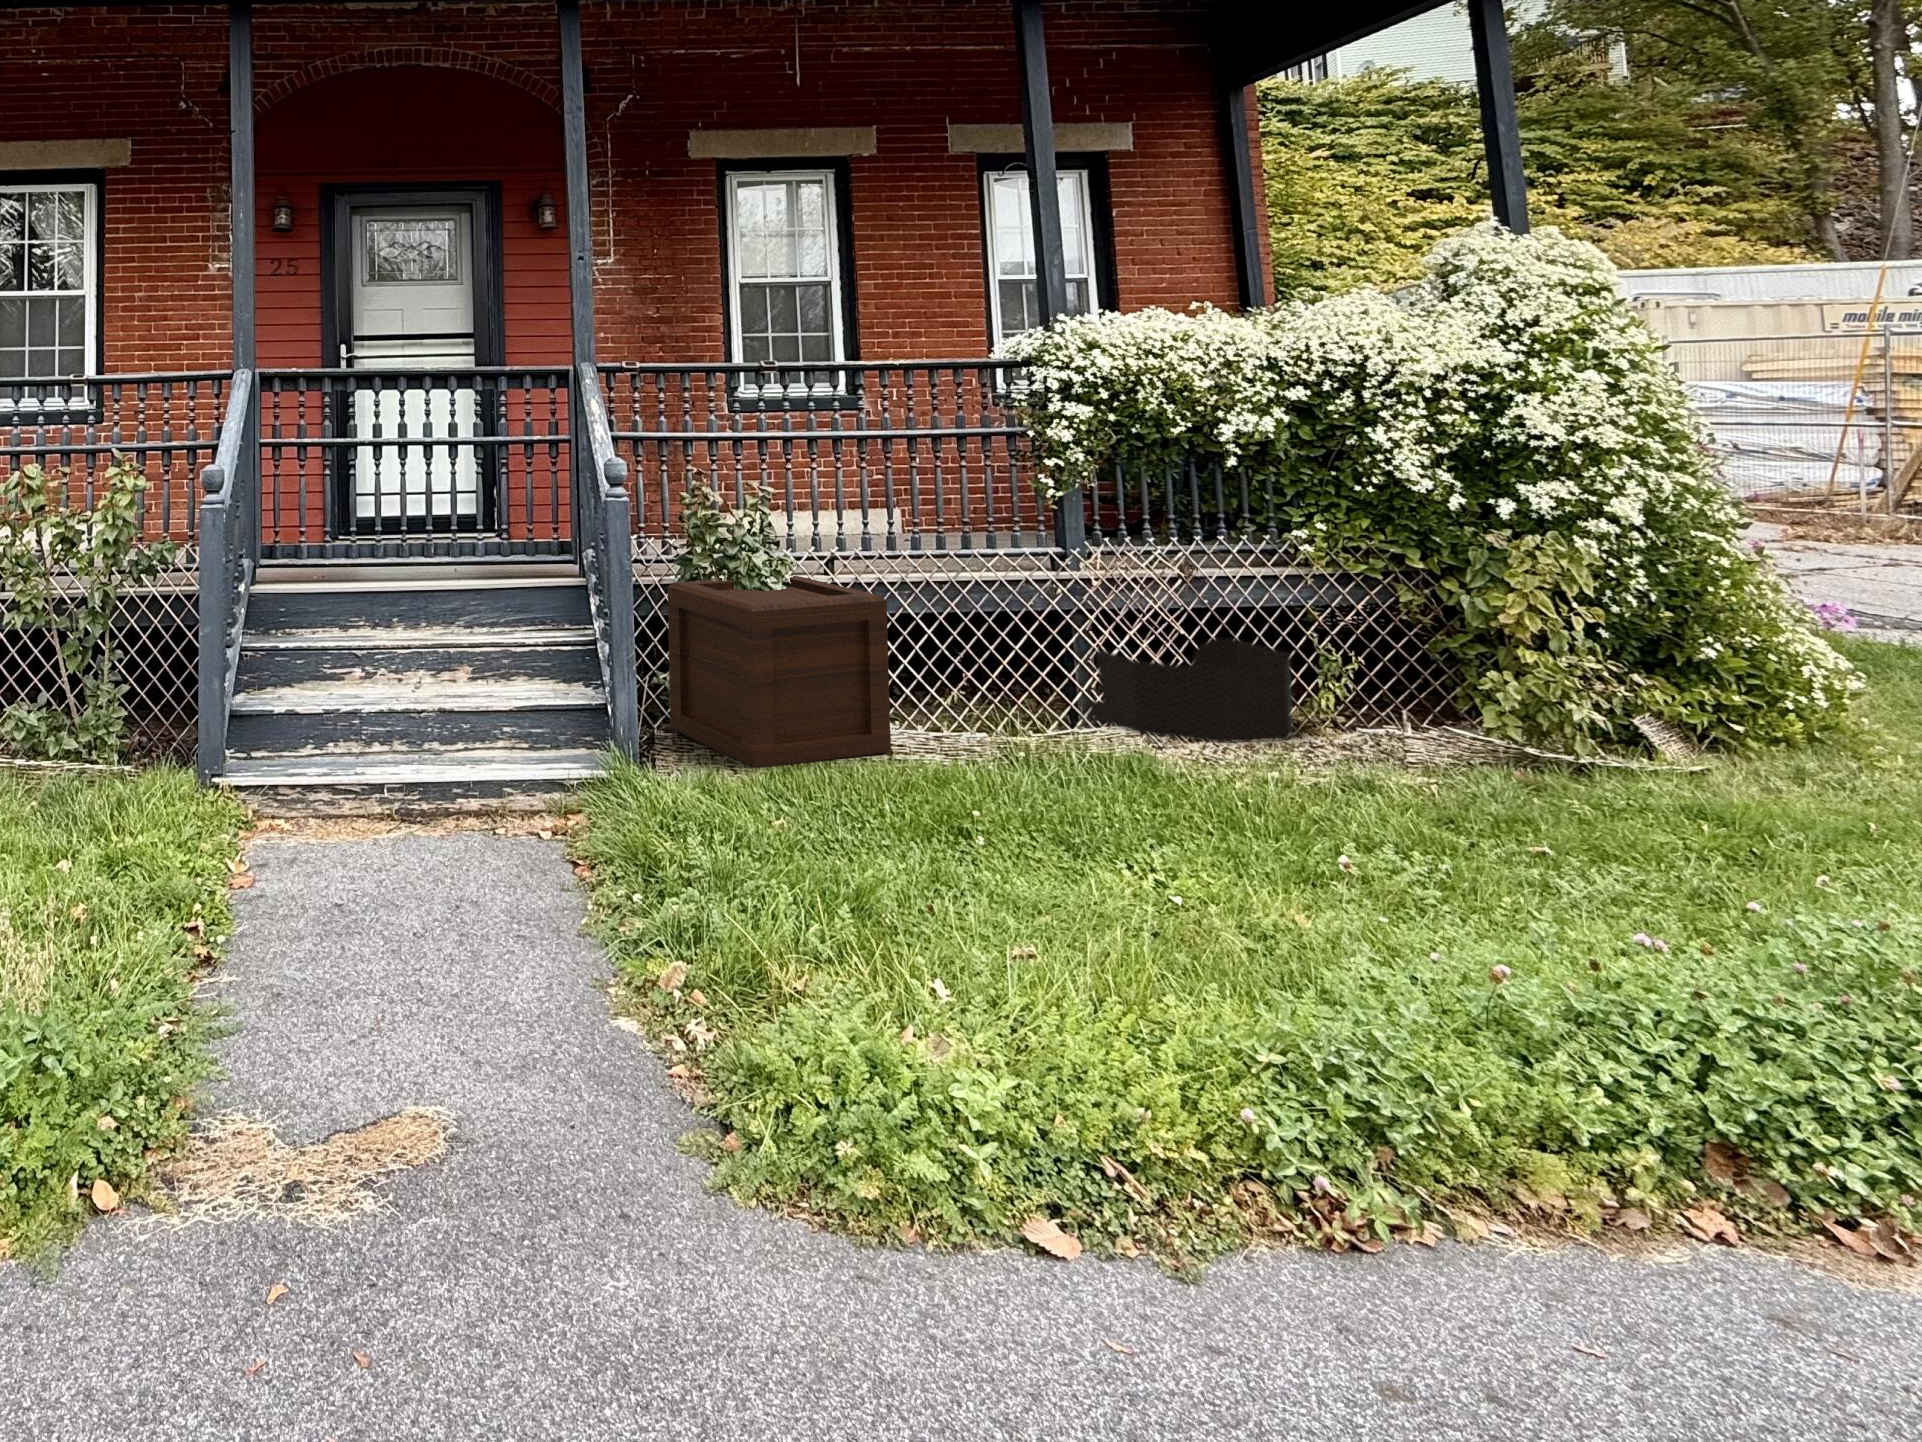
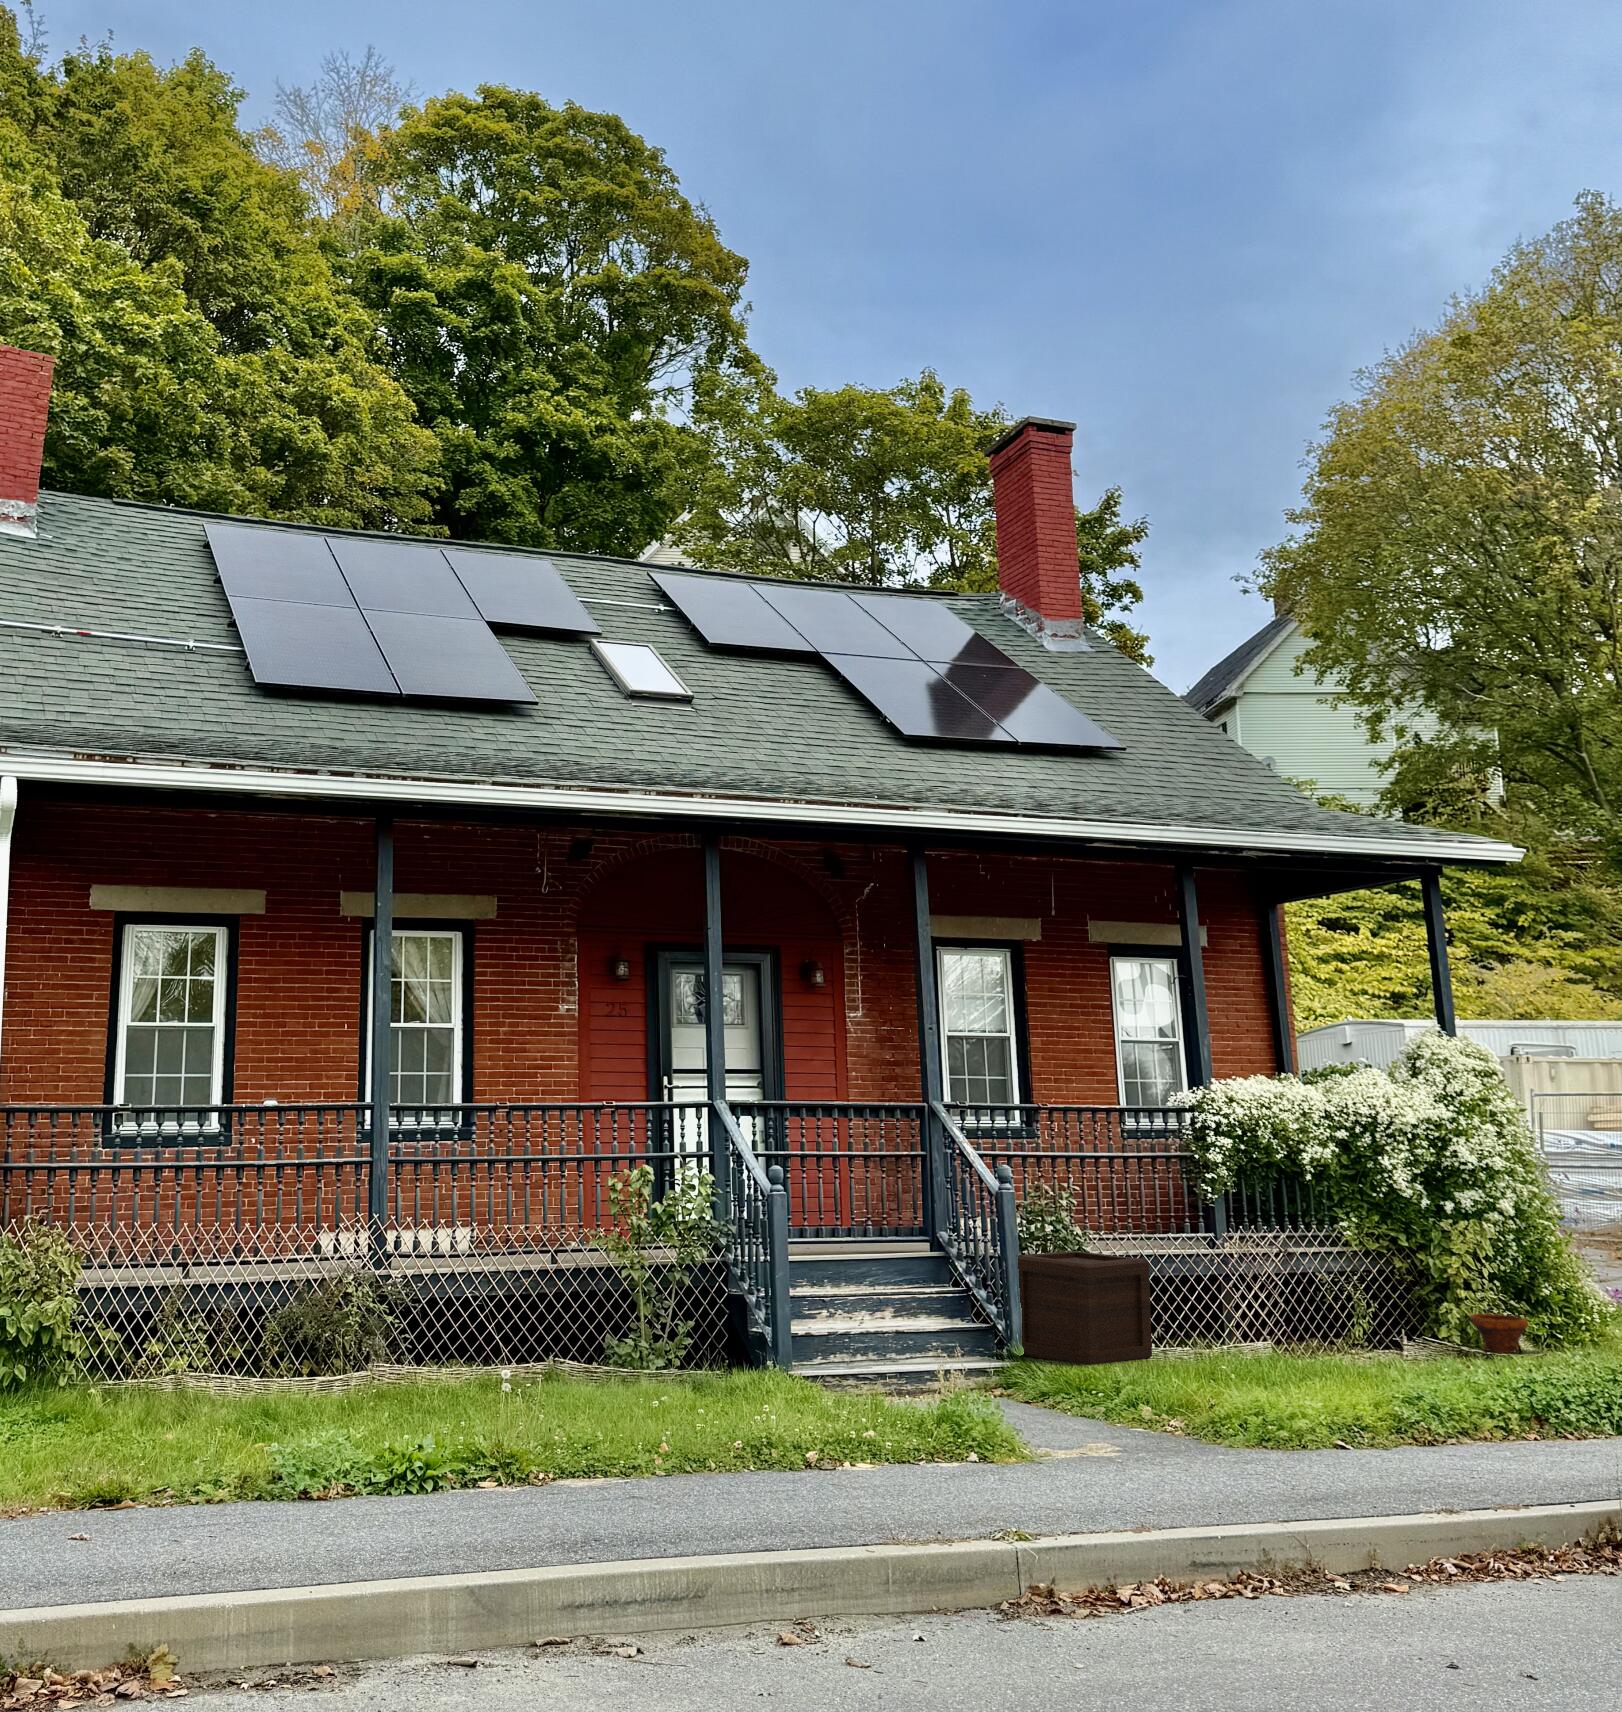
basket: present [1089,637,1294,743] -> none [1236,1289,1349,1352]
planter: none [1538,699,1674,782] -> present [1470,1313,1529,1353]

